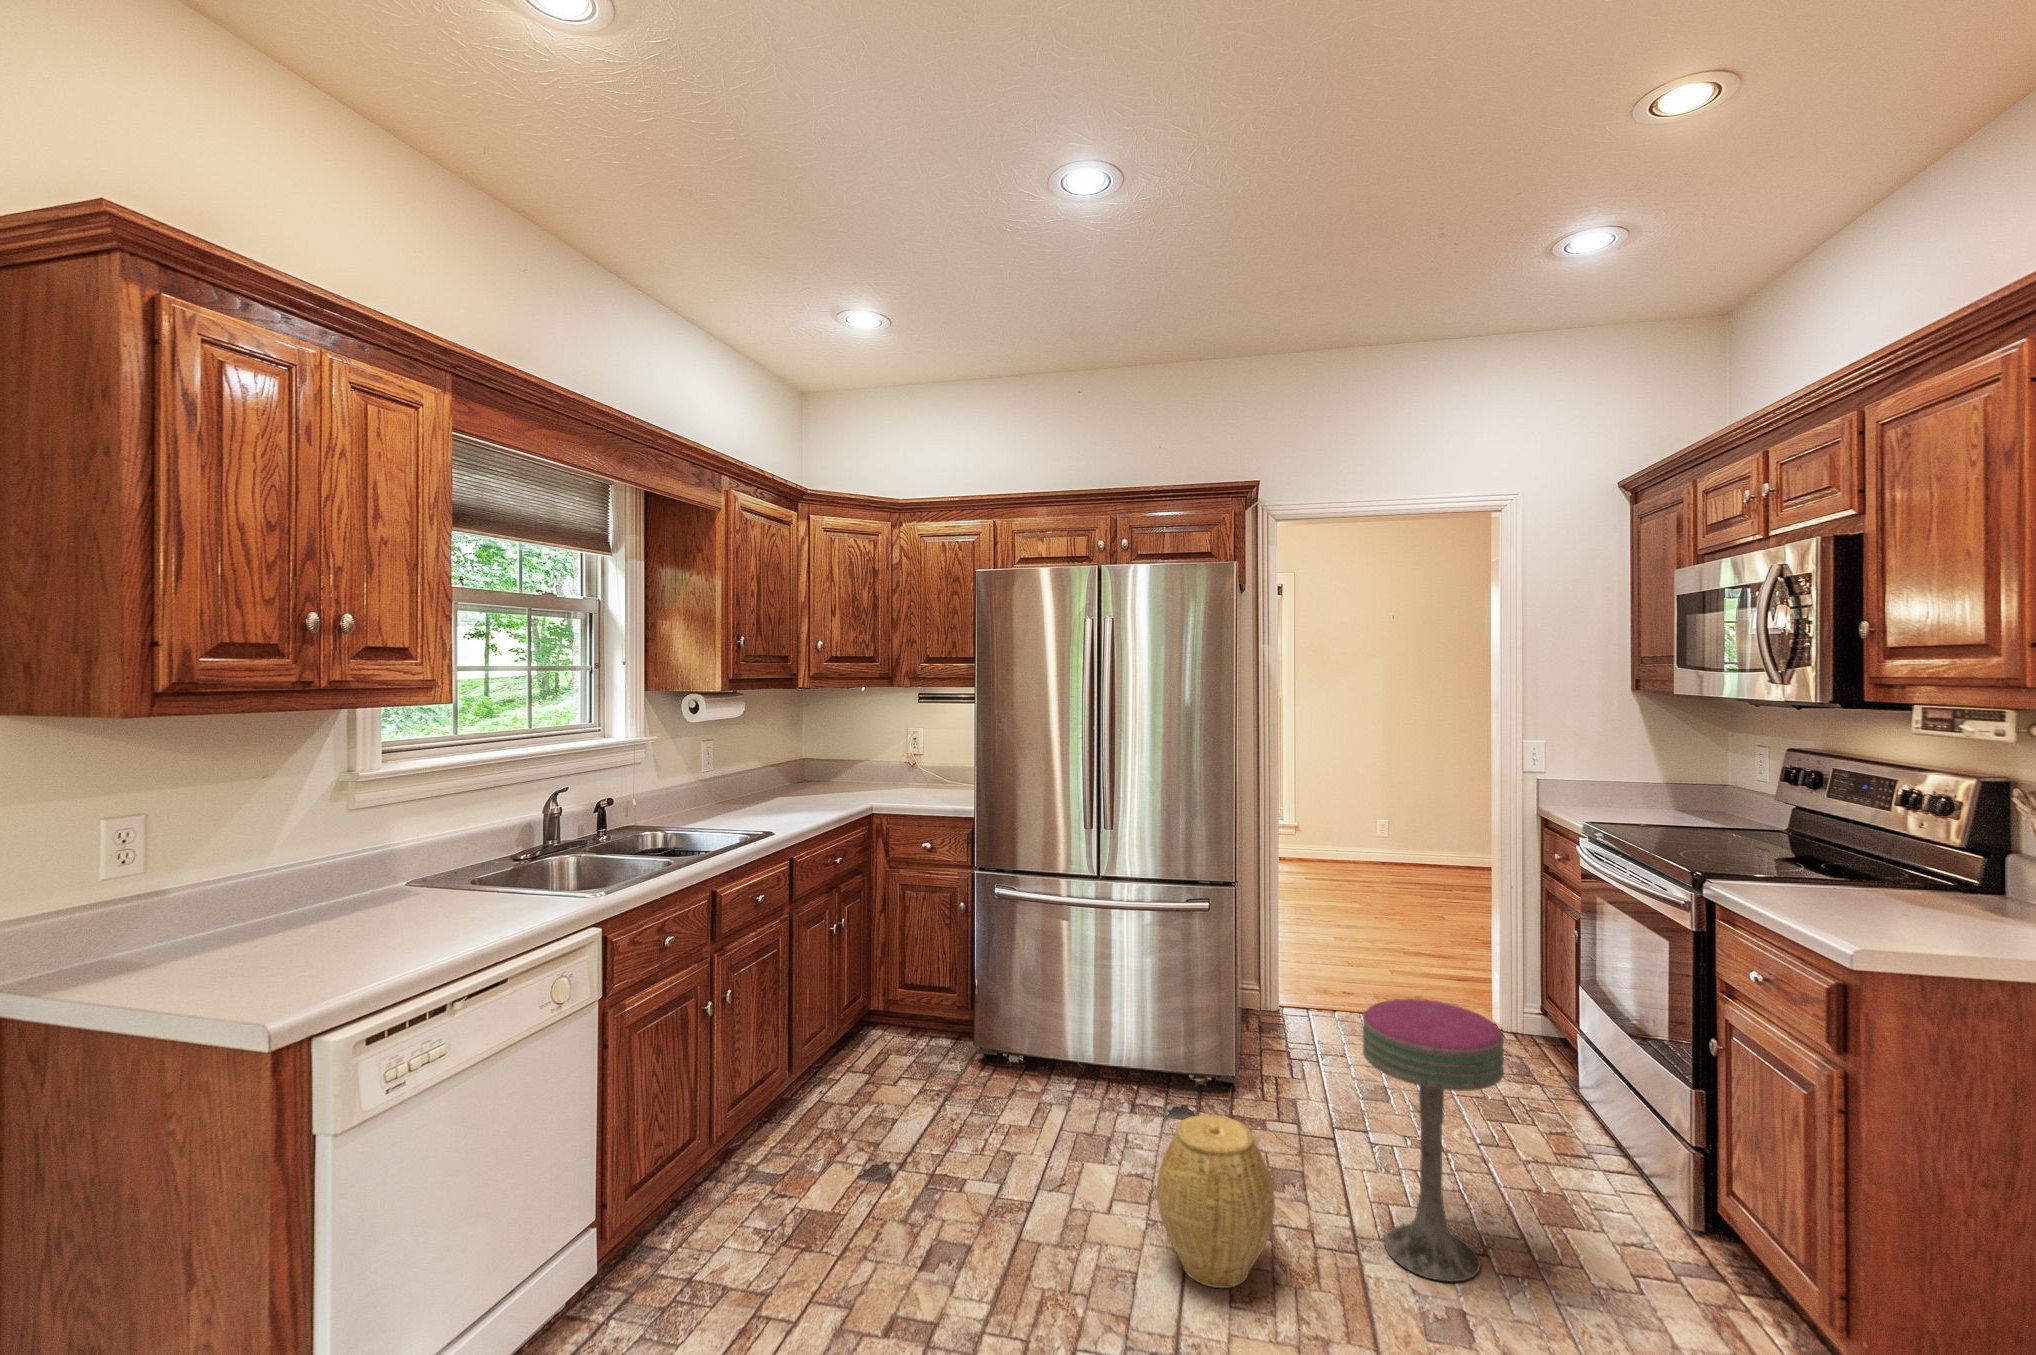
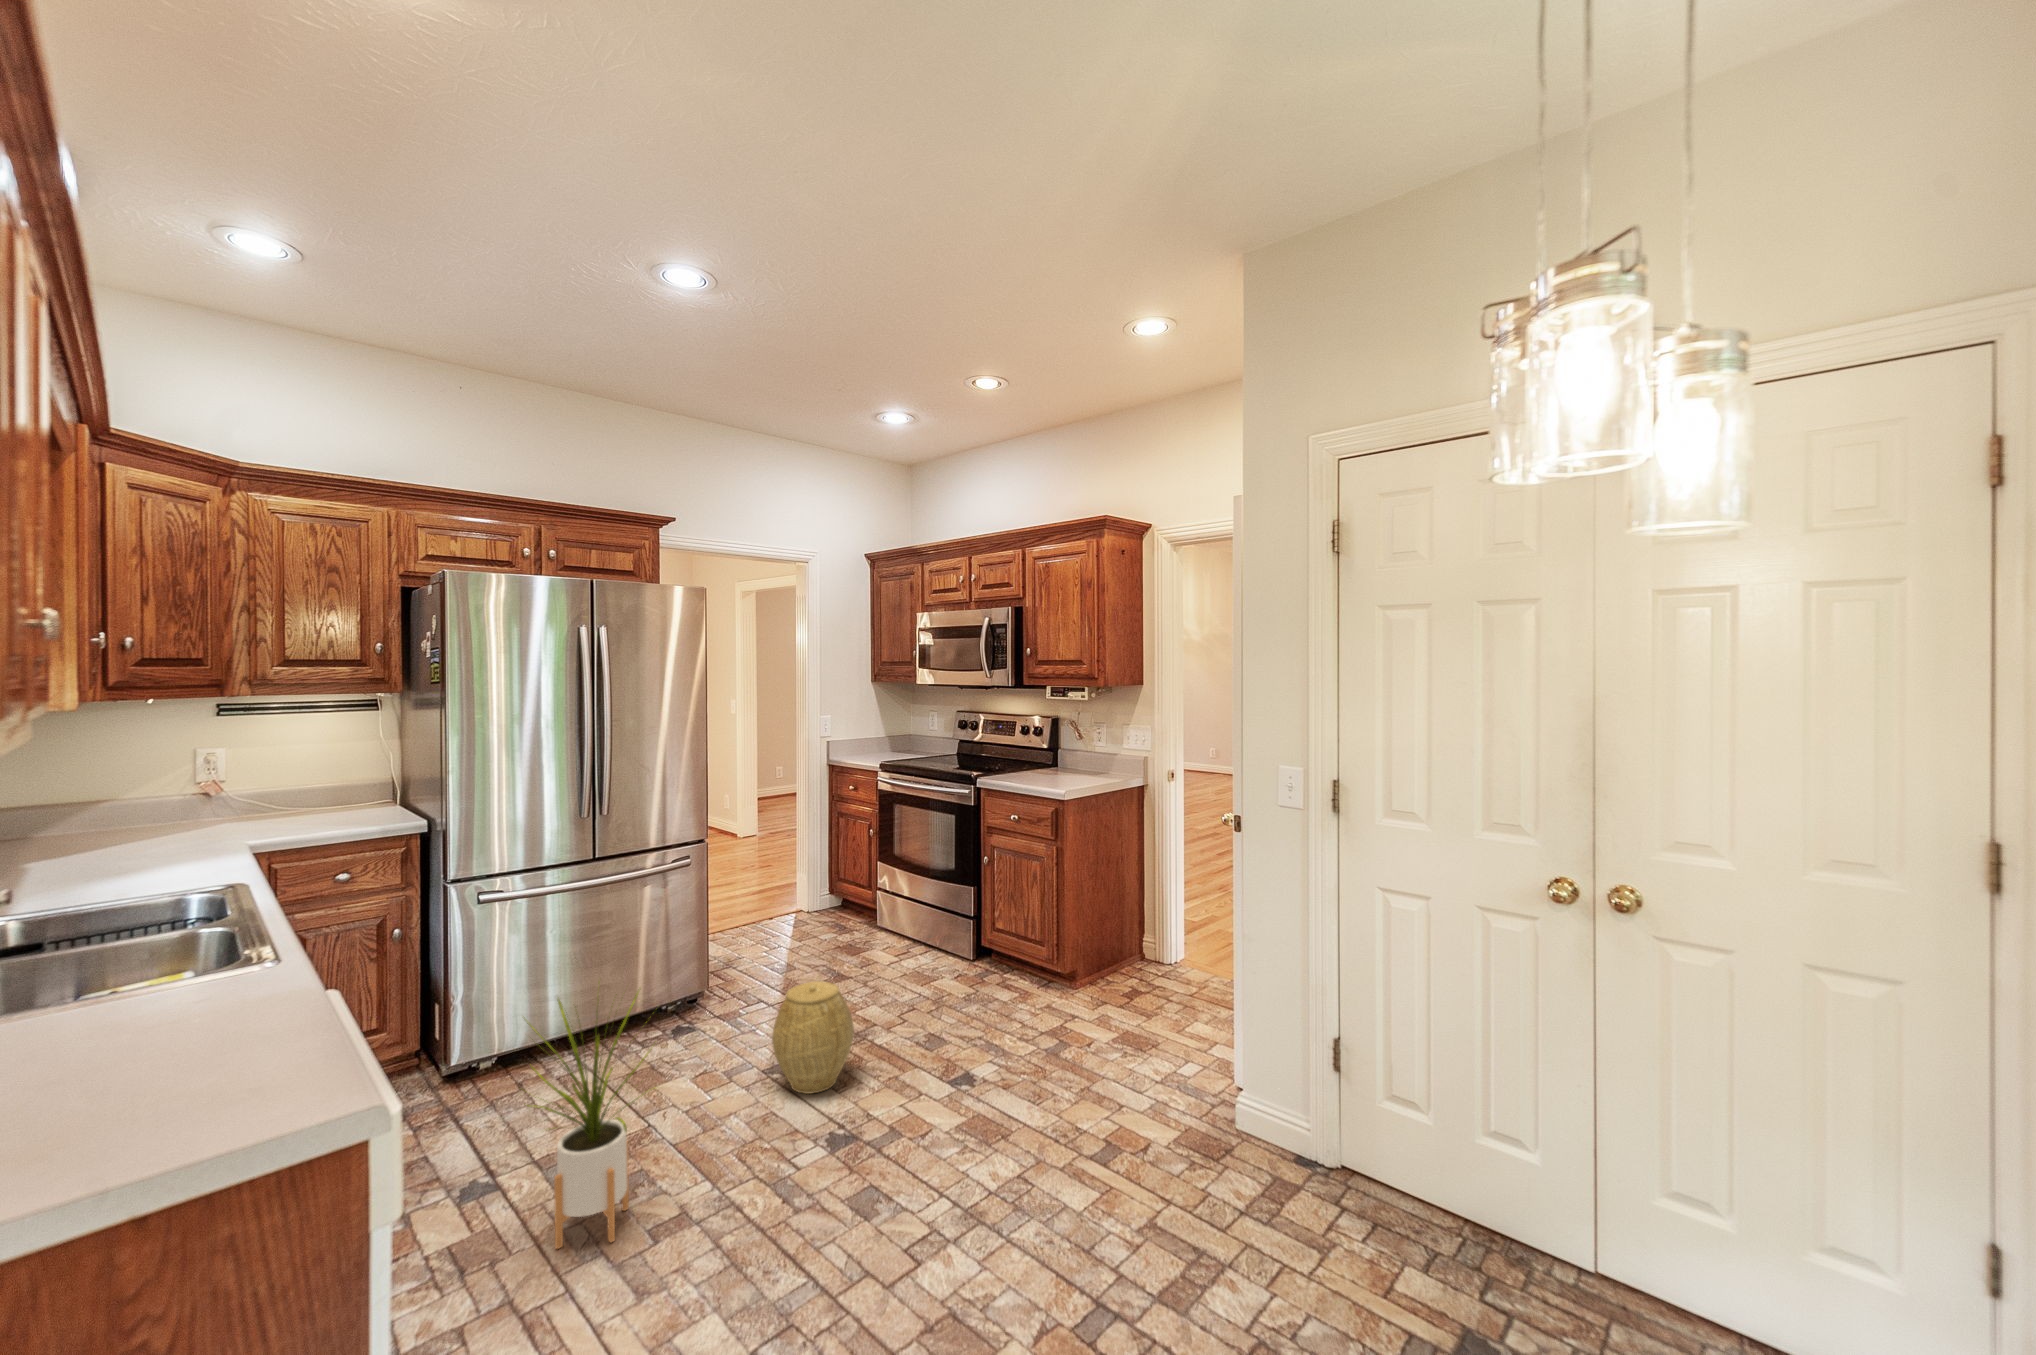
house plant: none [794,999,938,1298] -> present [528,991,649,1249]
bar stool: present [1363,999,1504,1282] -> none [857,873,935,1031]

